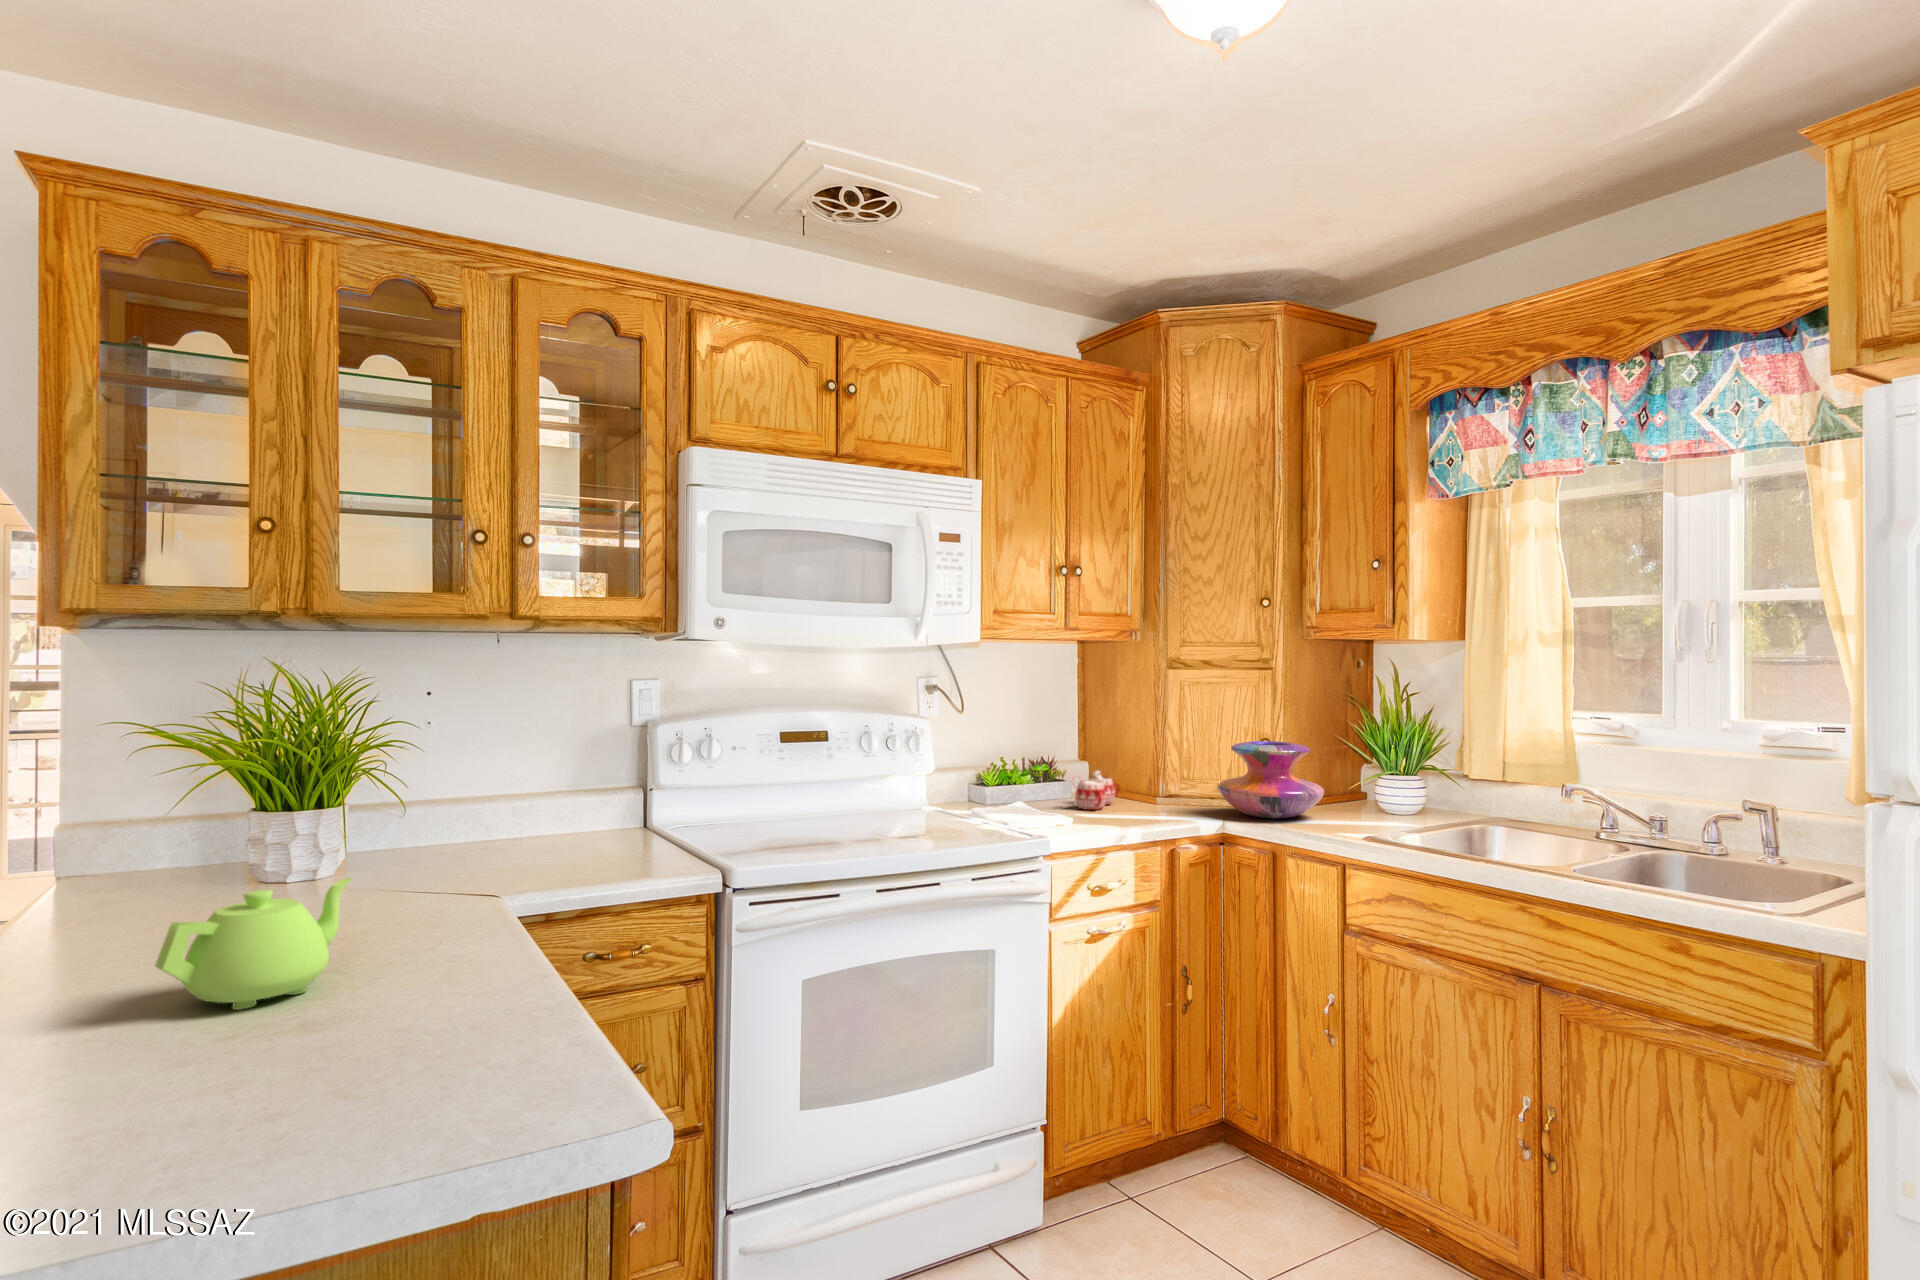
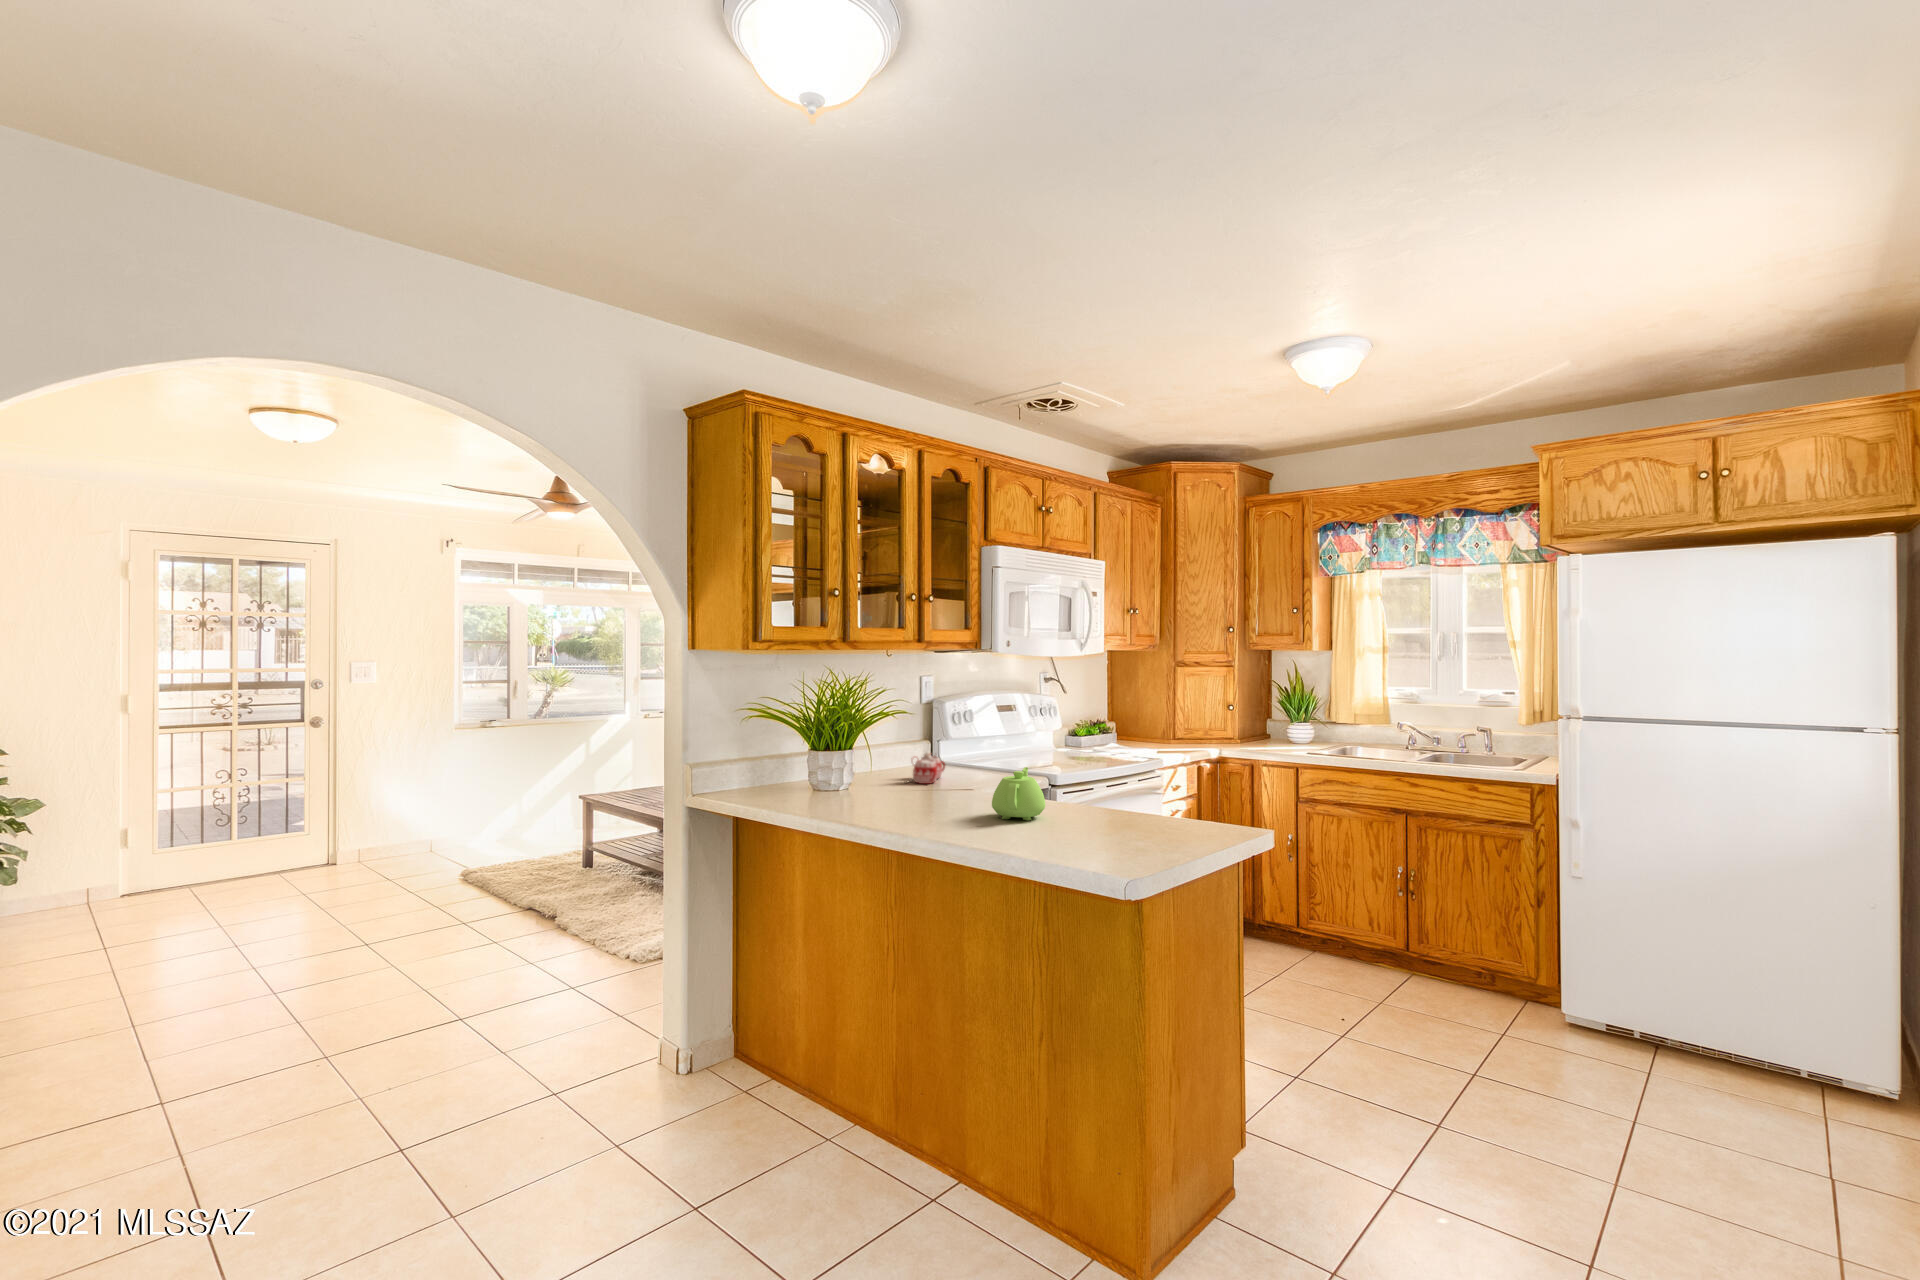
decorative vase: present [1218,741,1324,819] -> none [1214,706,1272,747]
mug: present [1064,771,1120,810] -> present [905,752,945,784]

